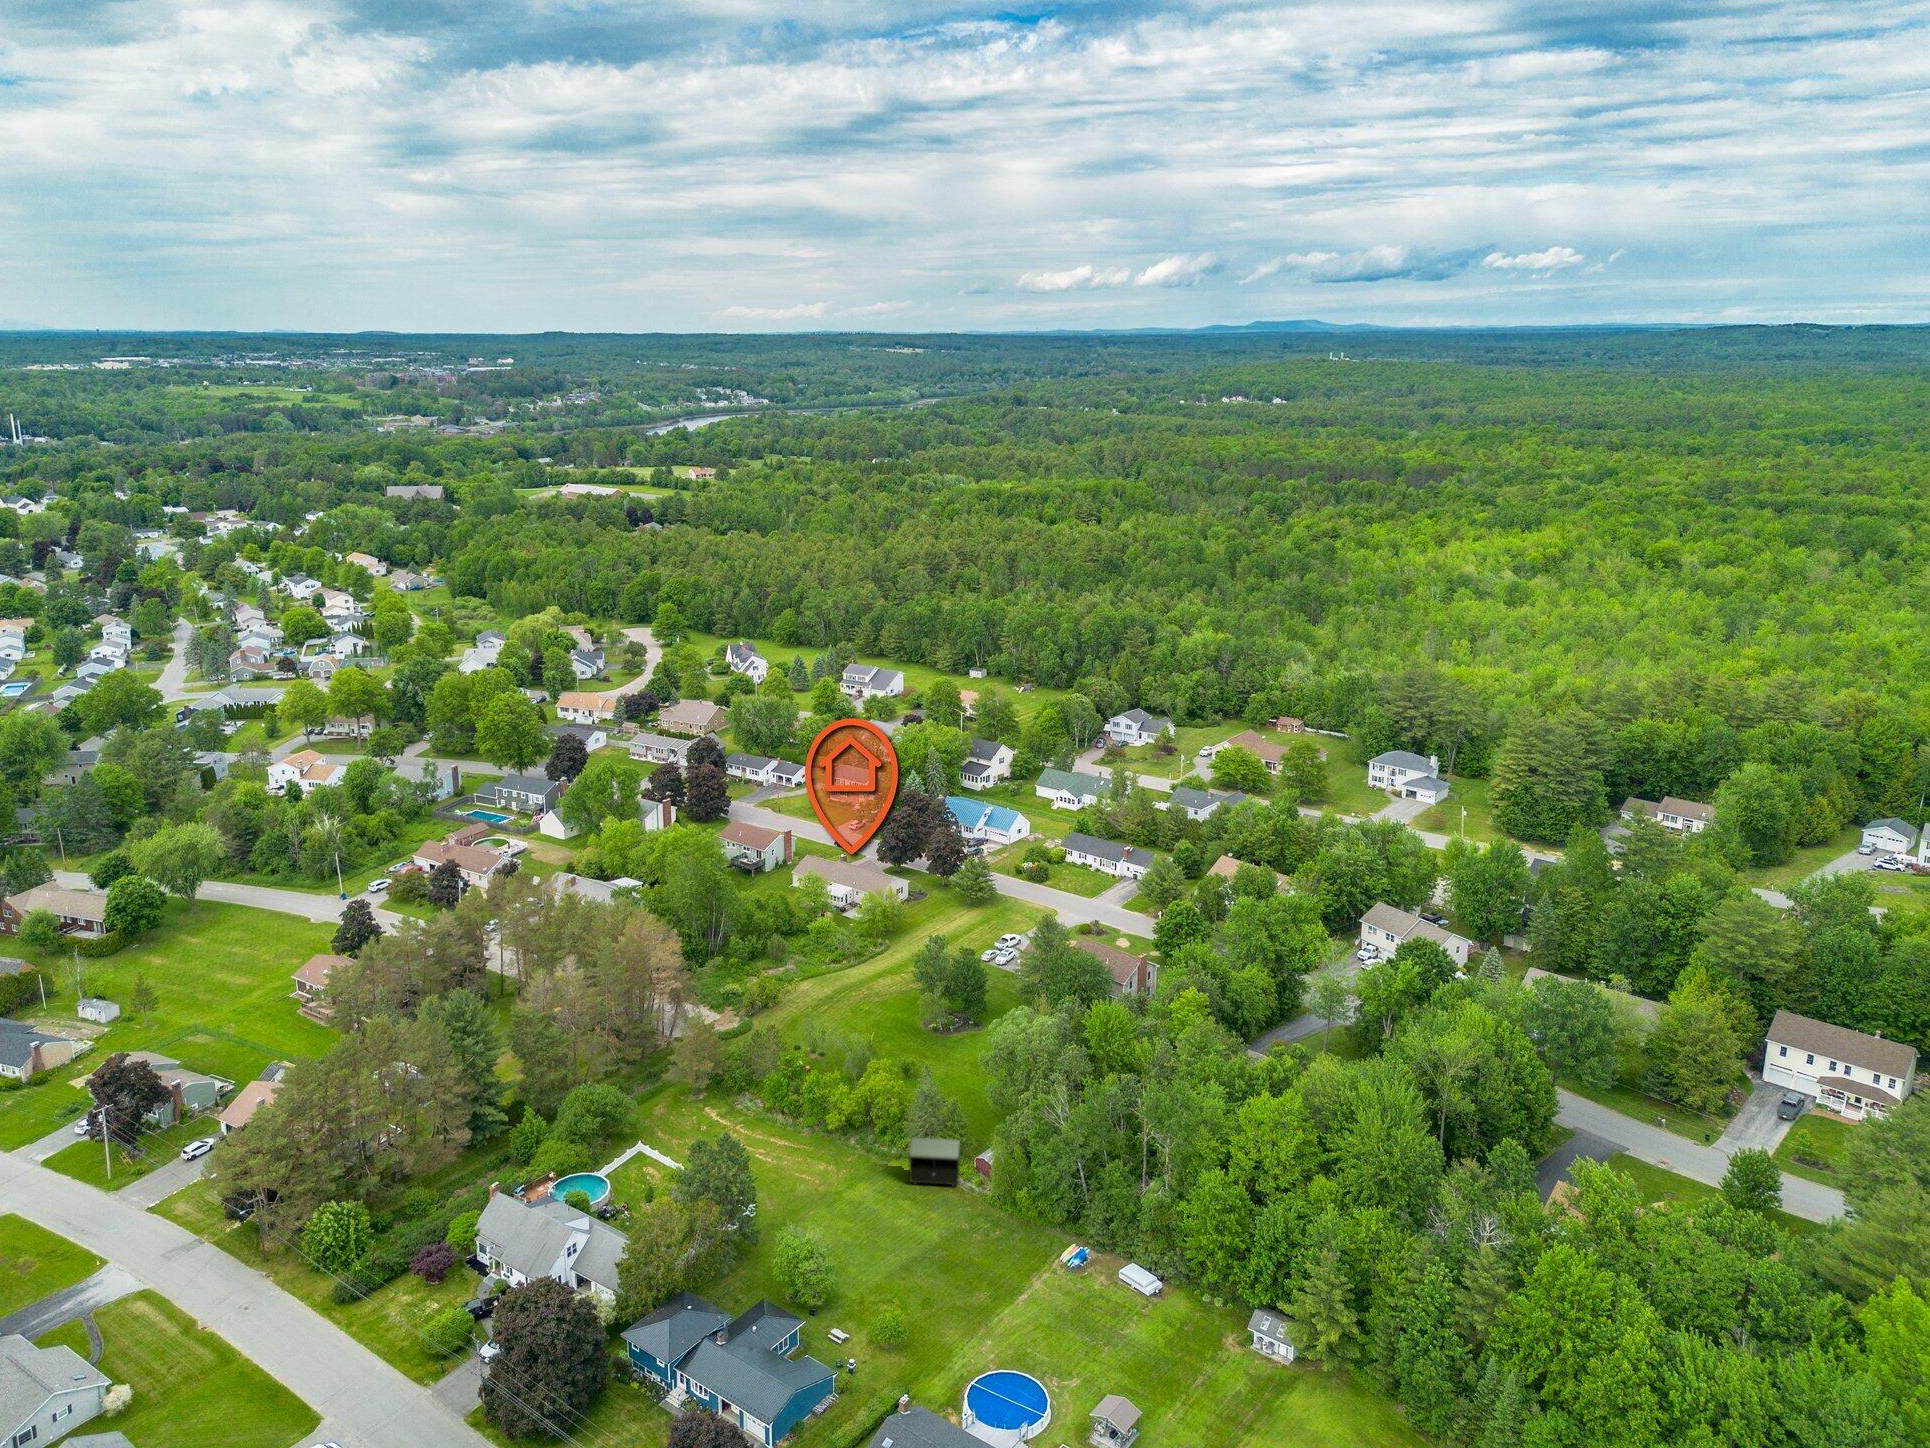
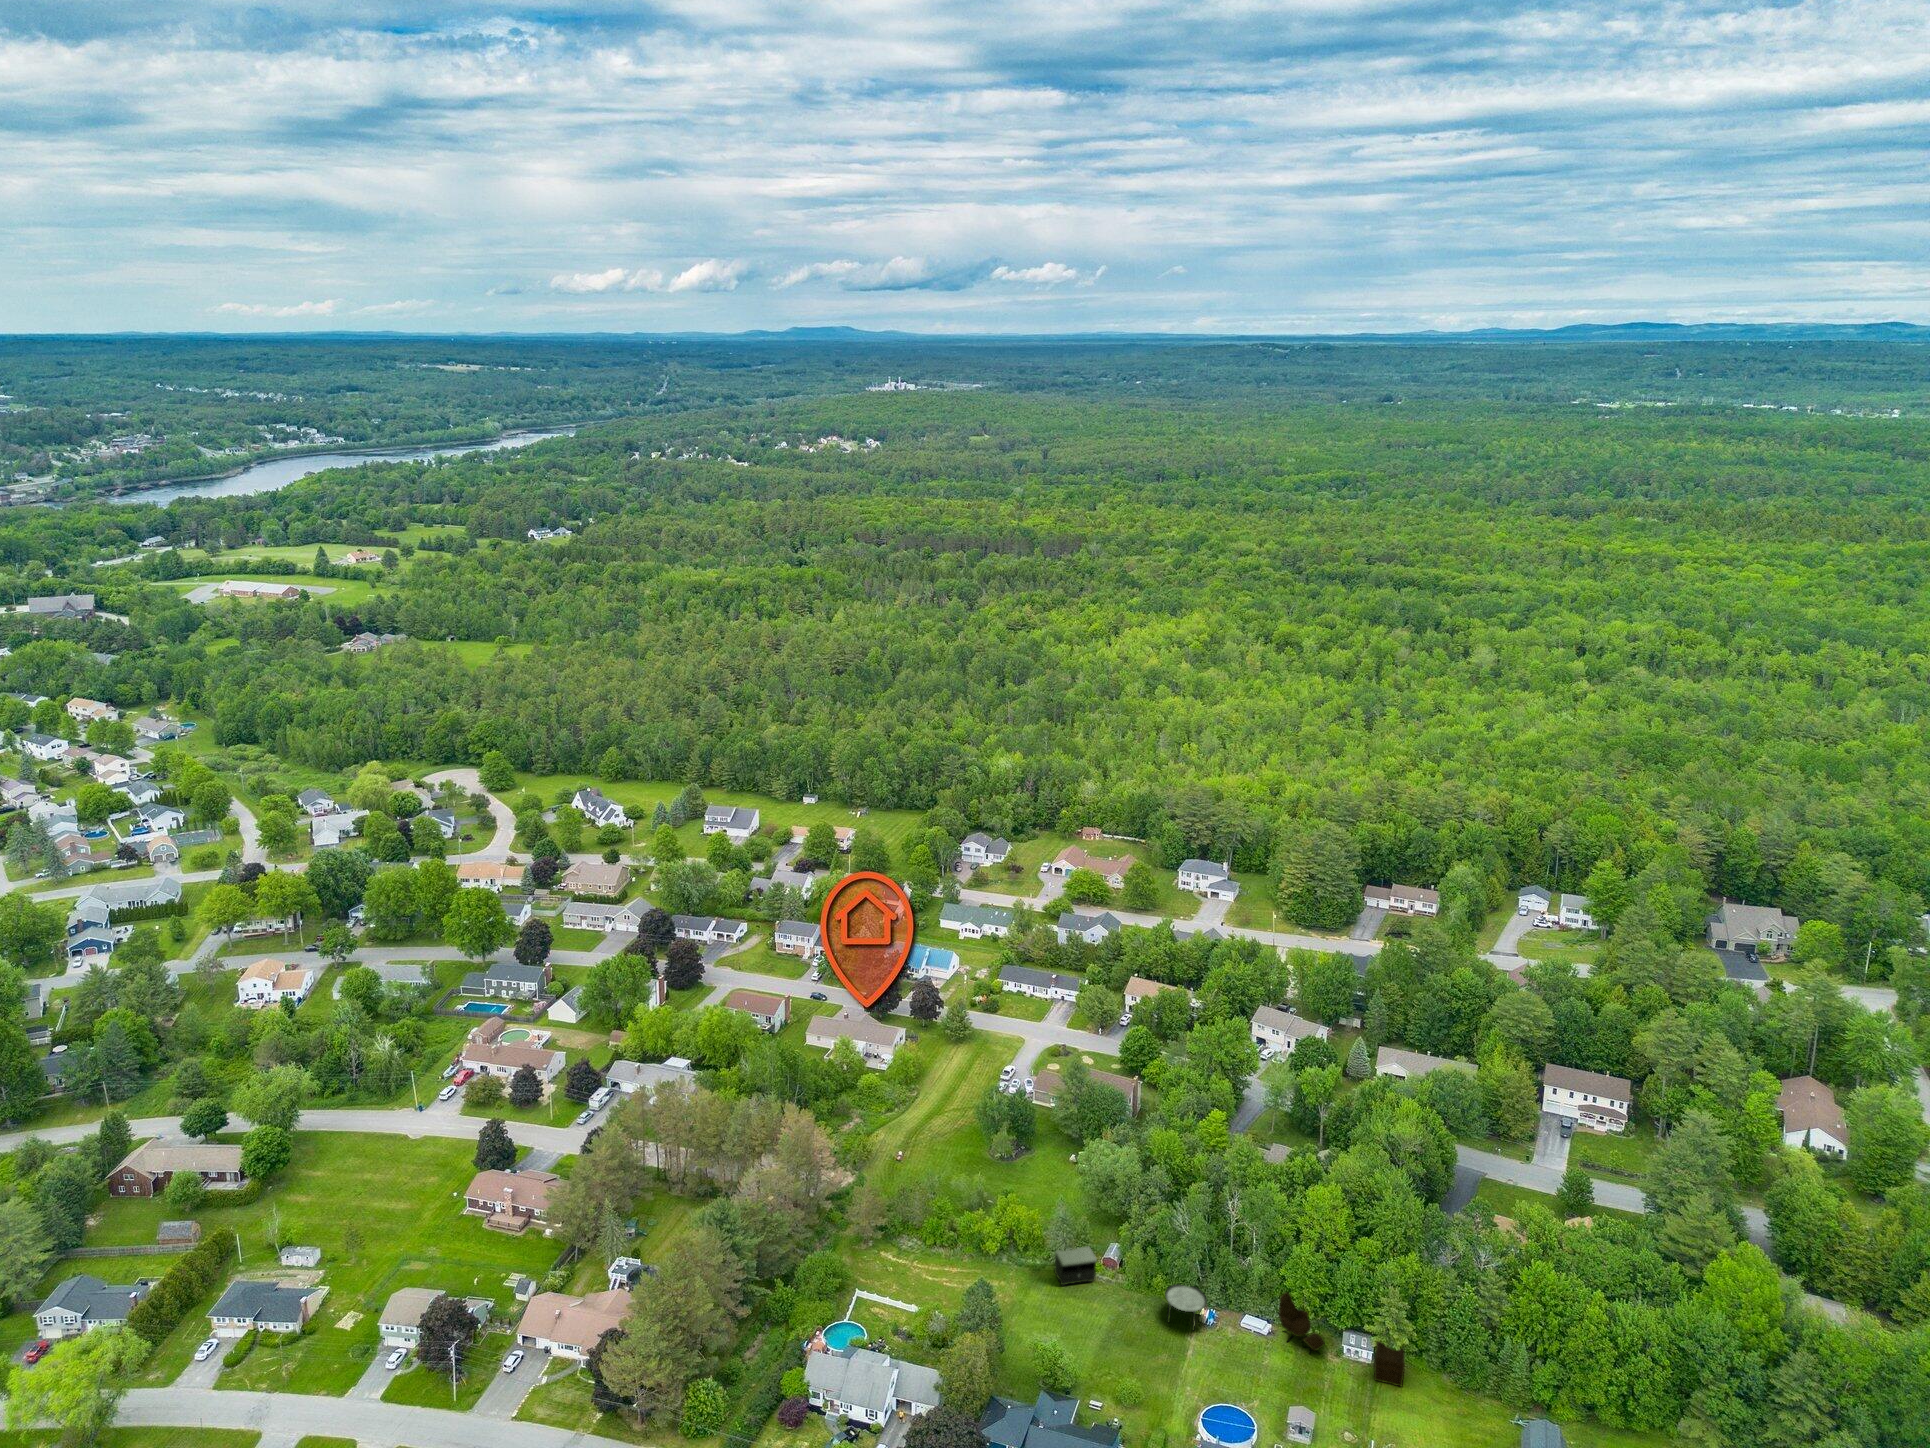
round table: none [1020,1204,1079,1269] -> present [1165,1284,1207,1330]
lounge chair: none [1169,1237,1227,1335] -> present [1279,1292,1325,1351]
wooden crate: none [1277,1329,1334,1403] -> present [1374,1341,1405,1387]

